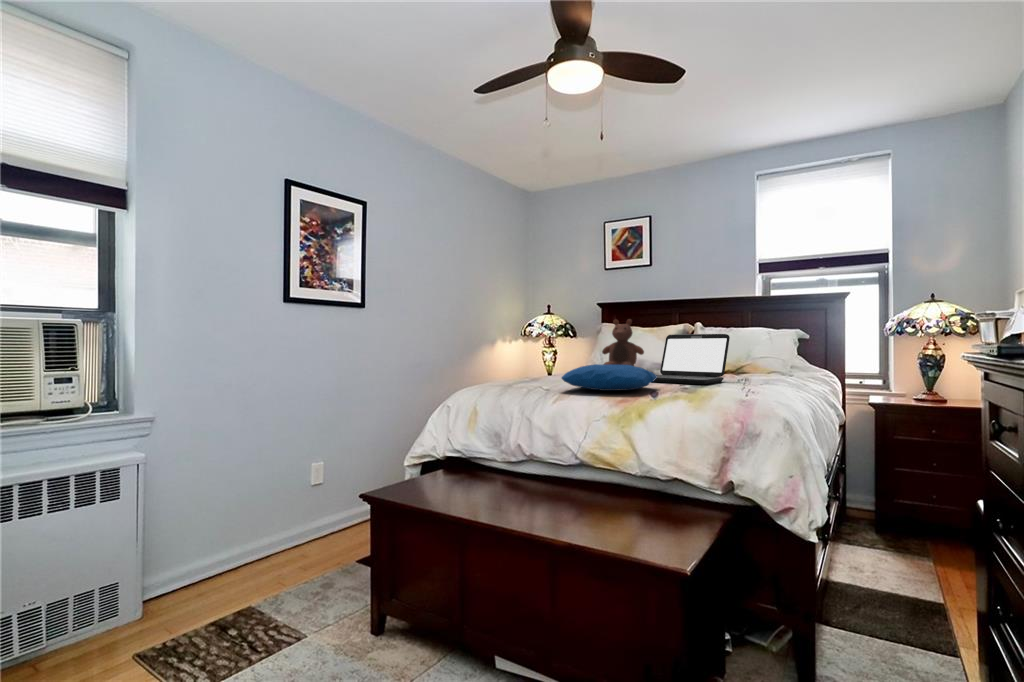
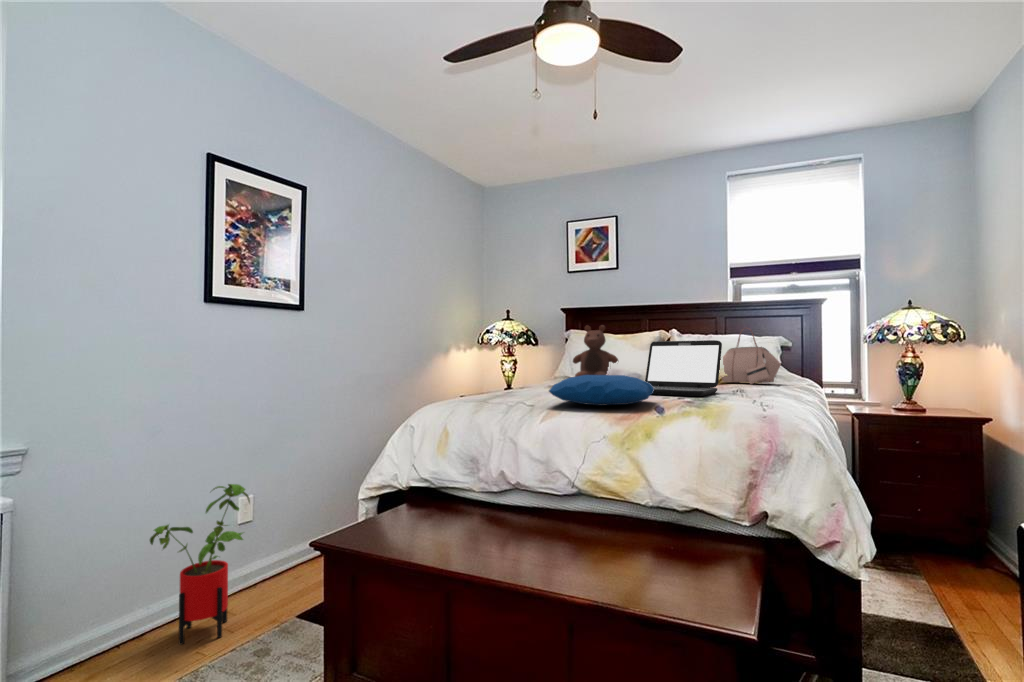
handbag: none [735,321,796,375] -> present [722,330,781,384]
house plant: none [245,451,321,576] -> present [150,484,250,645]

